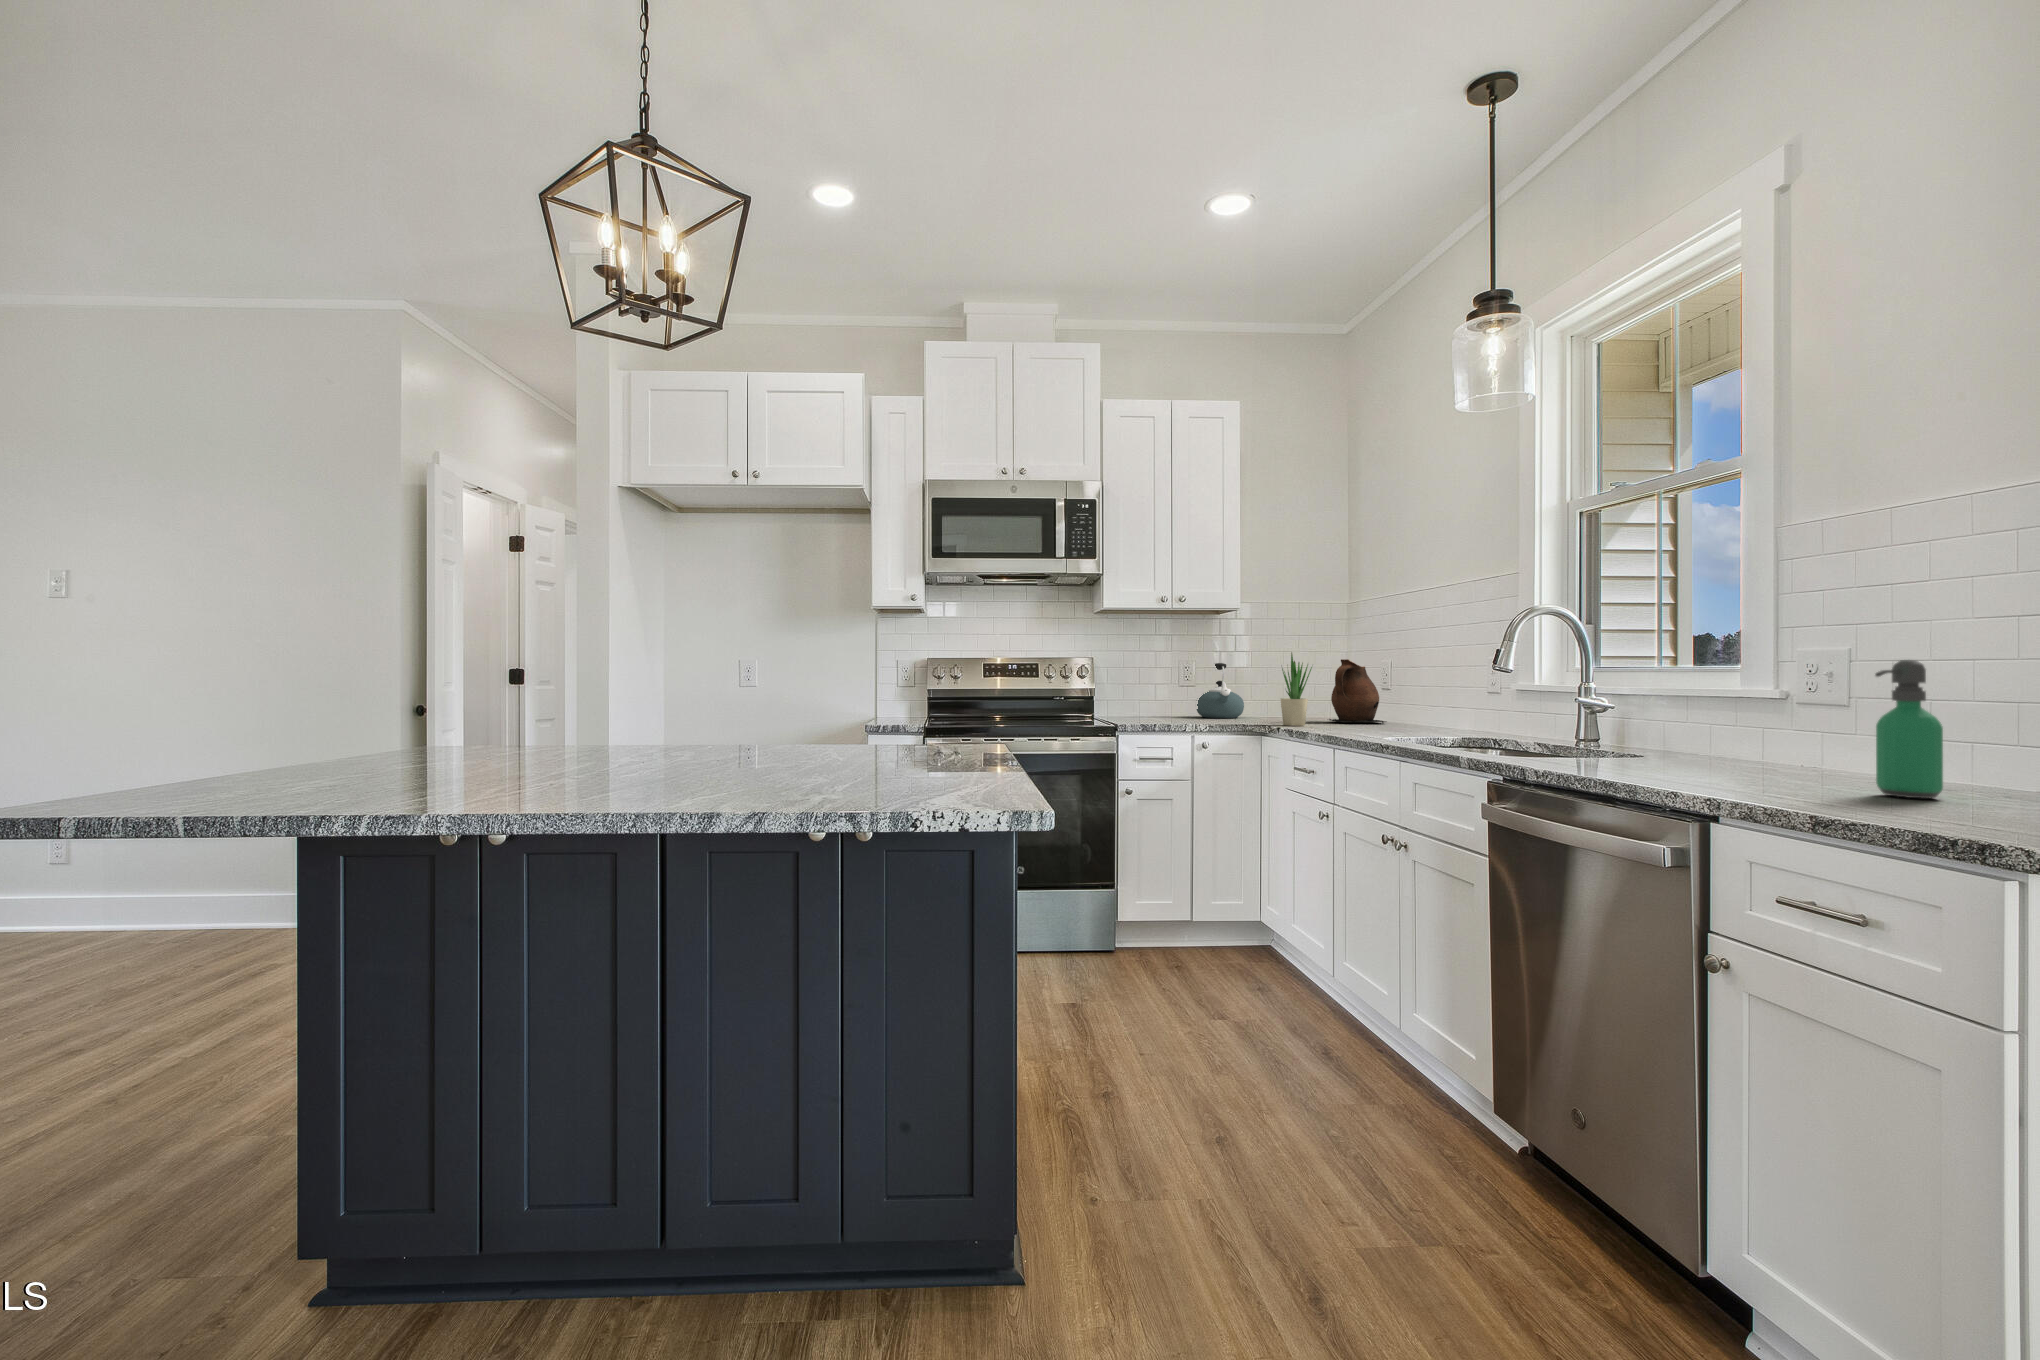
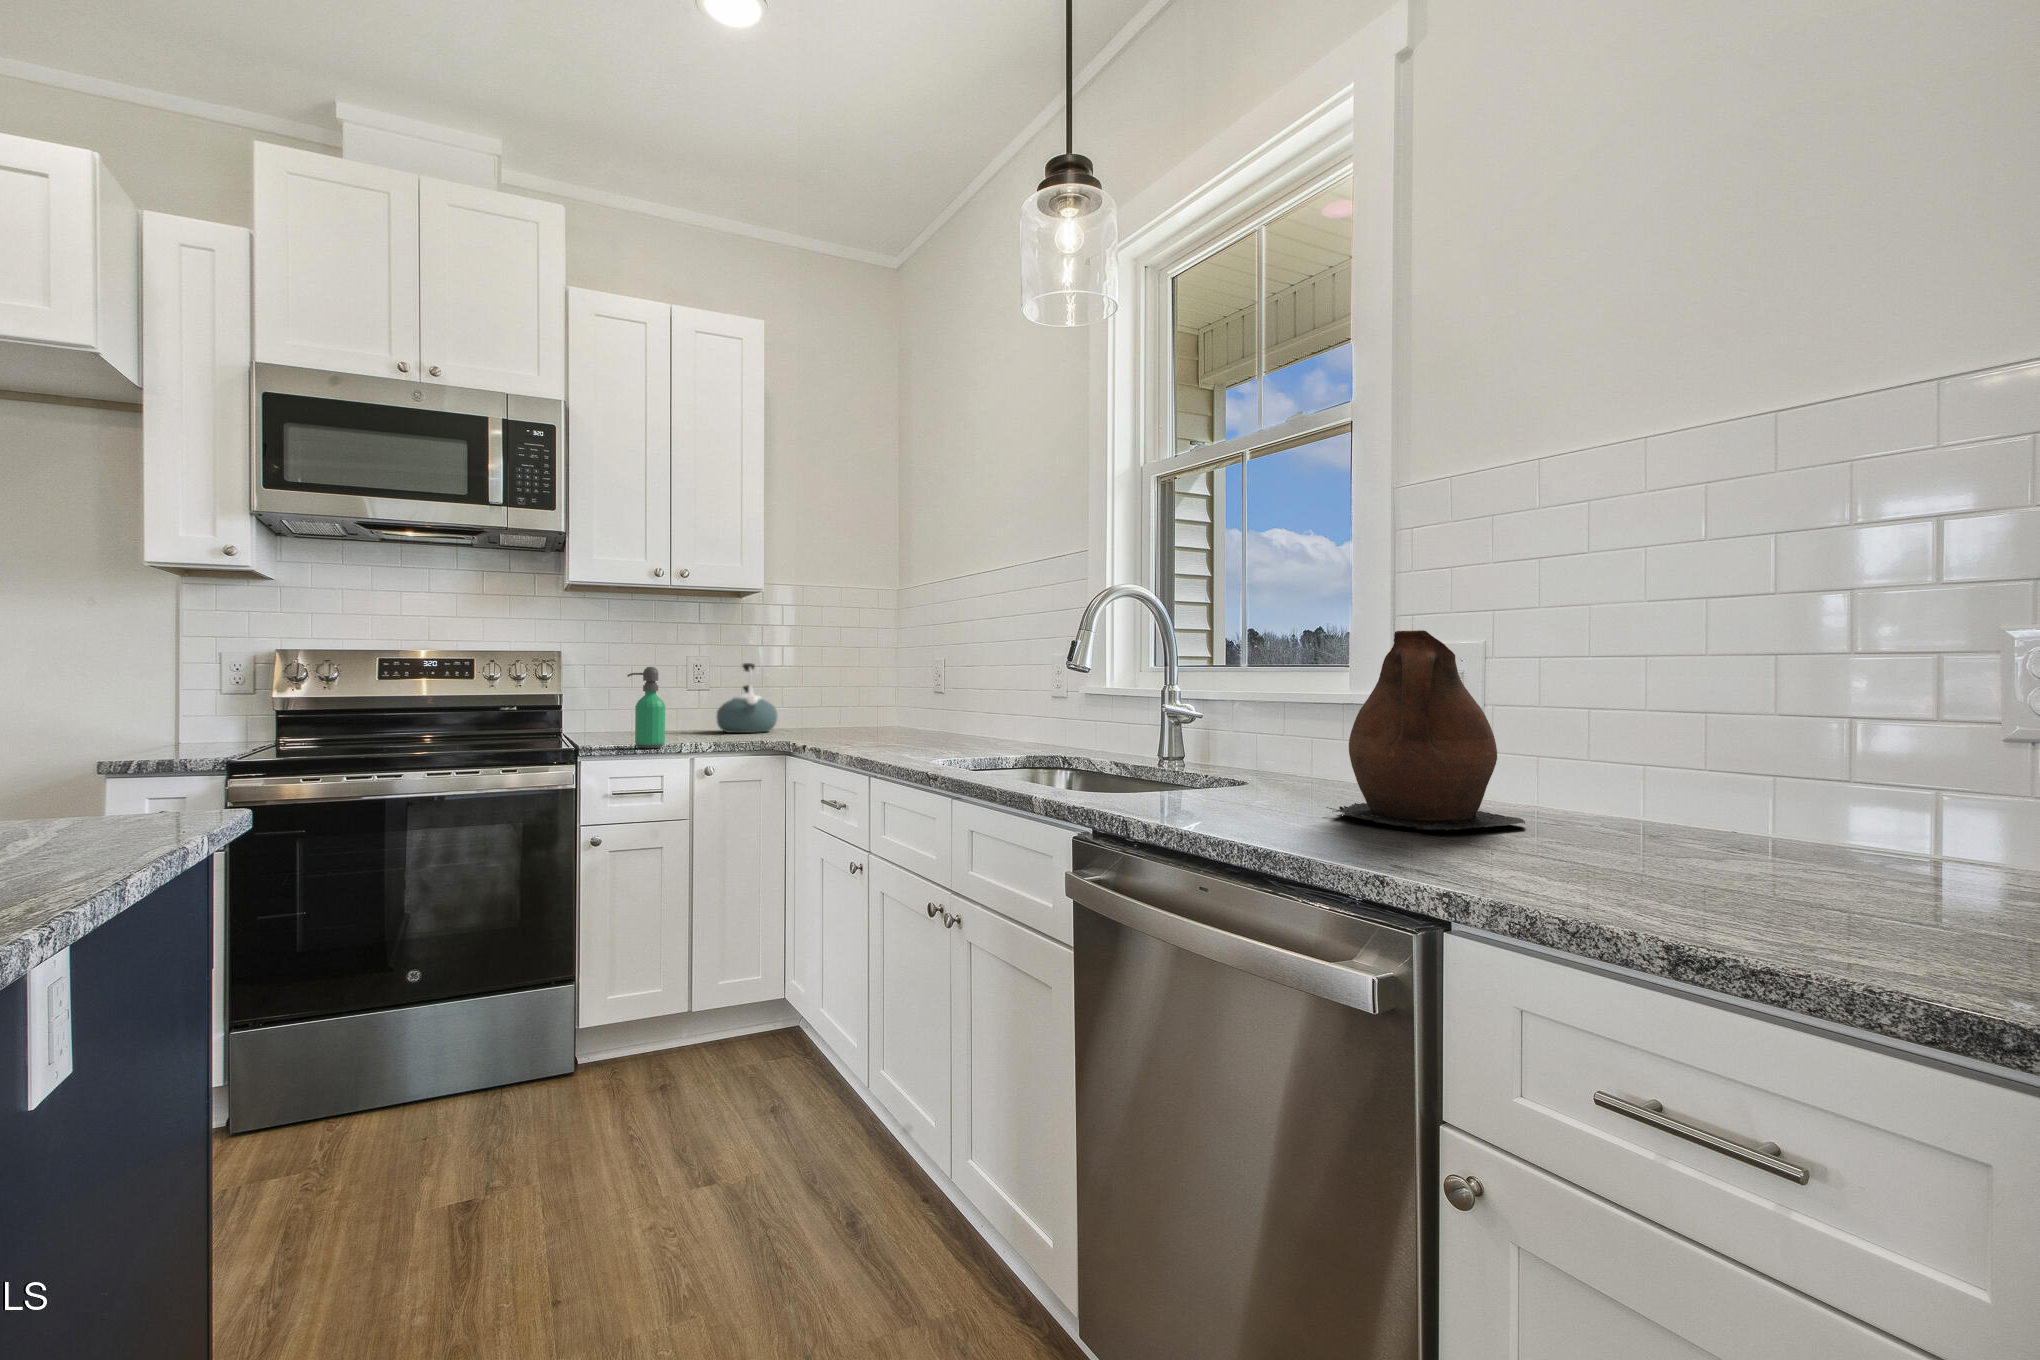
potted plant: present [1281,652,1312,726] -> none [814,647,855,743]
ceramic pitcher: present [1329,659,1386,723] -> present [1326,630,1525,830]
soap dispenser: present [1876,660,1943,798] -> present [628,667,665,748]

